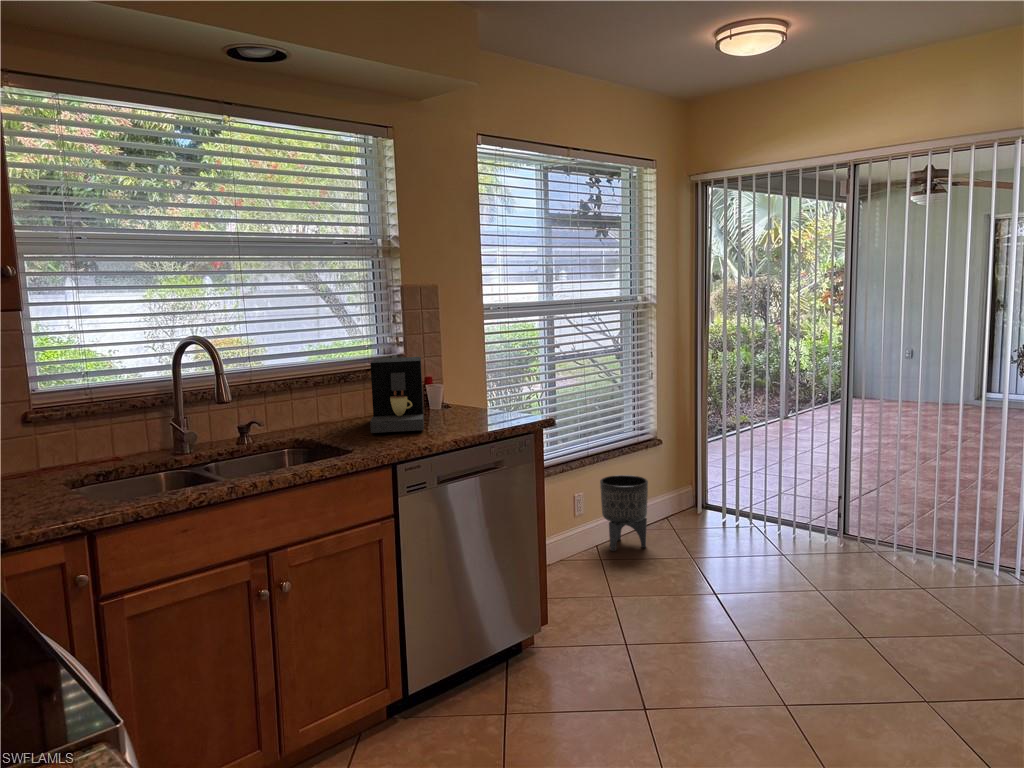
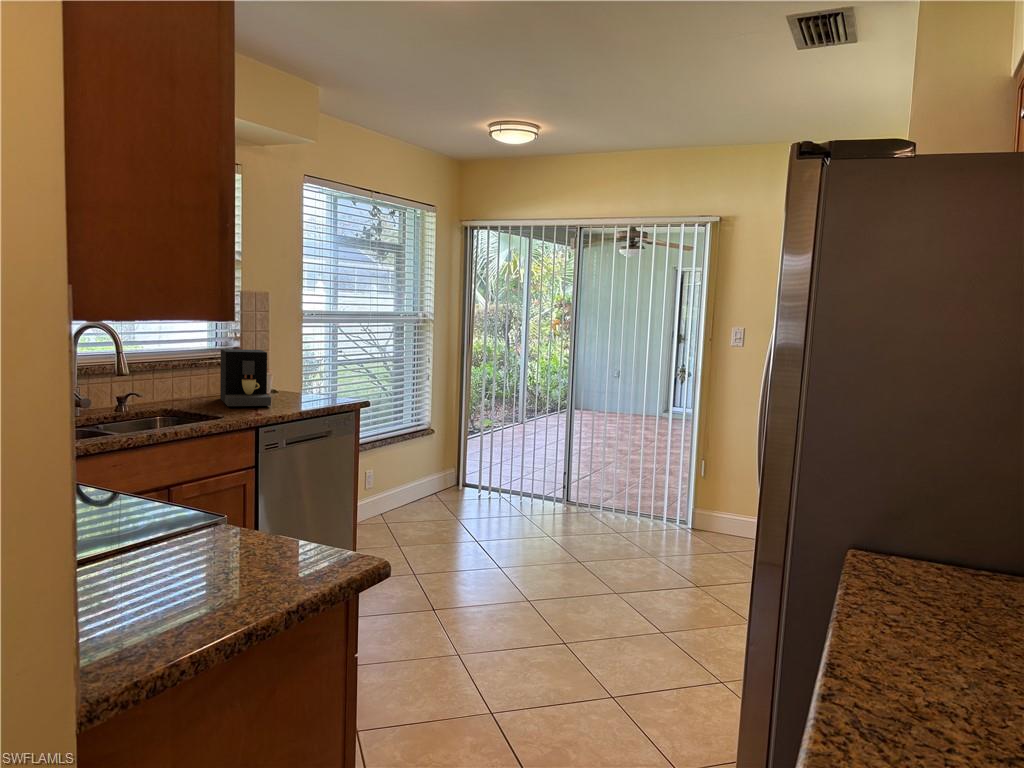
planter: present [600,475,648,551] -> none [386,458,425,518]

